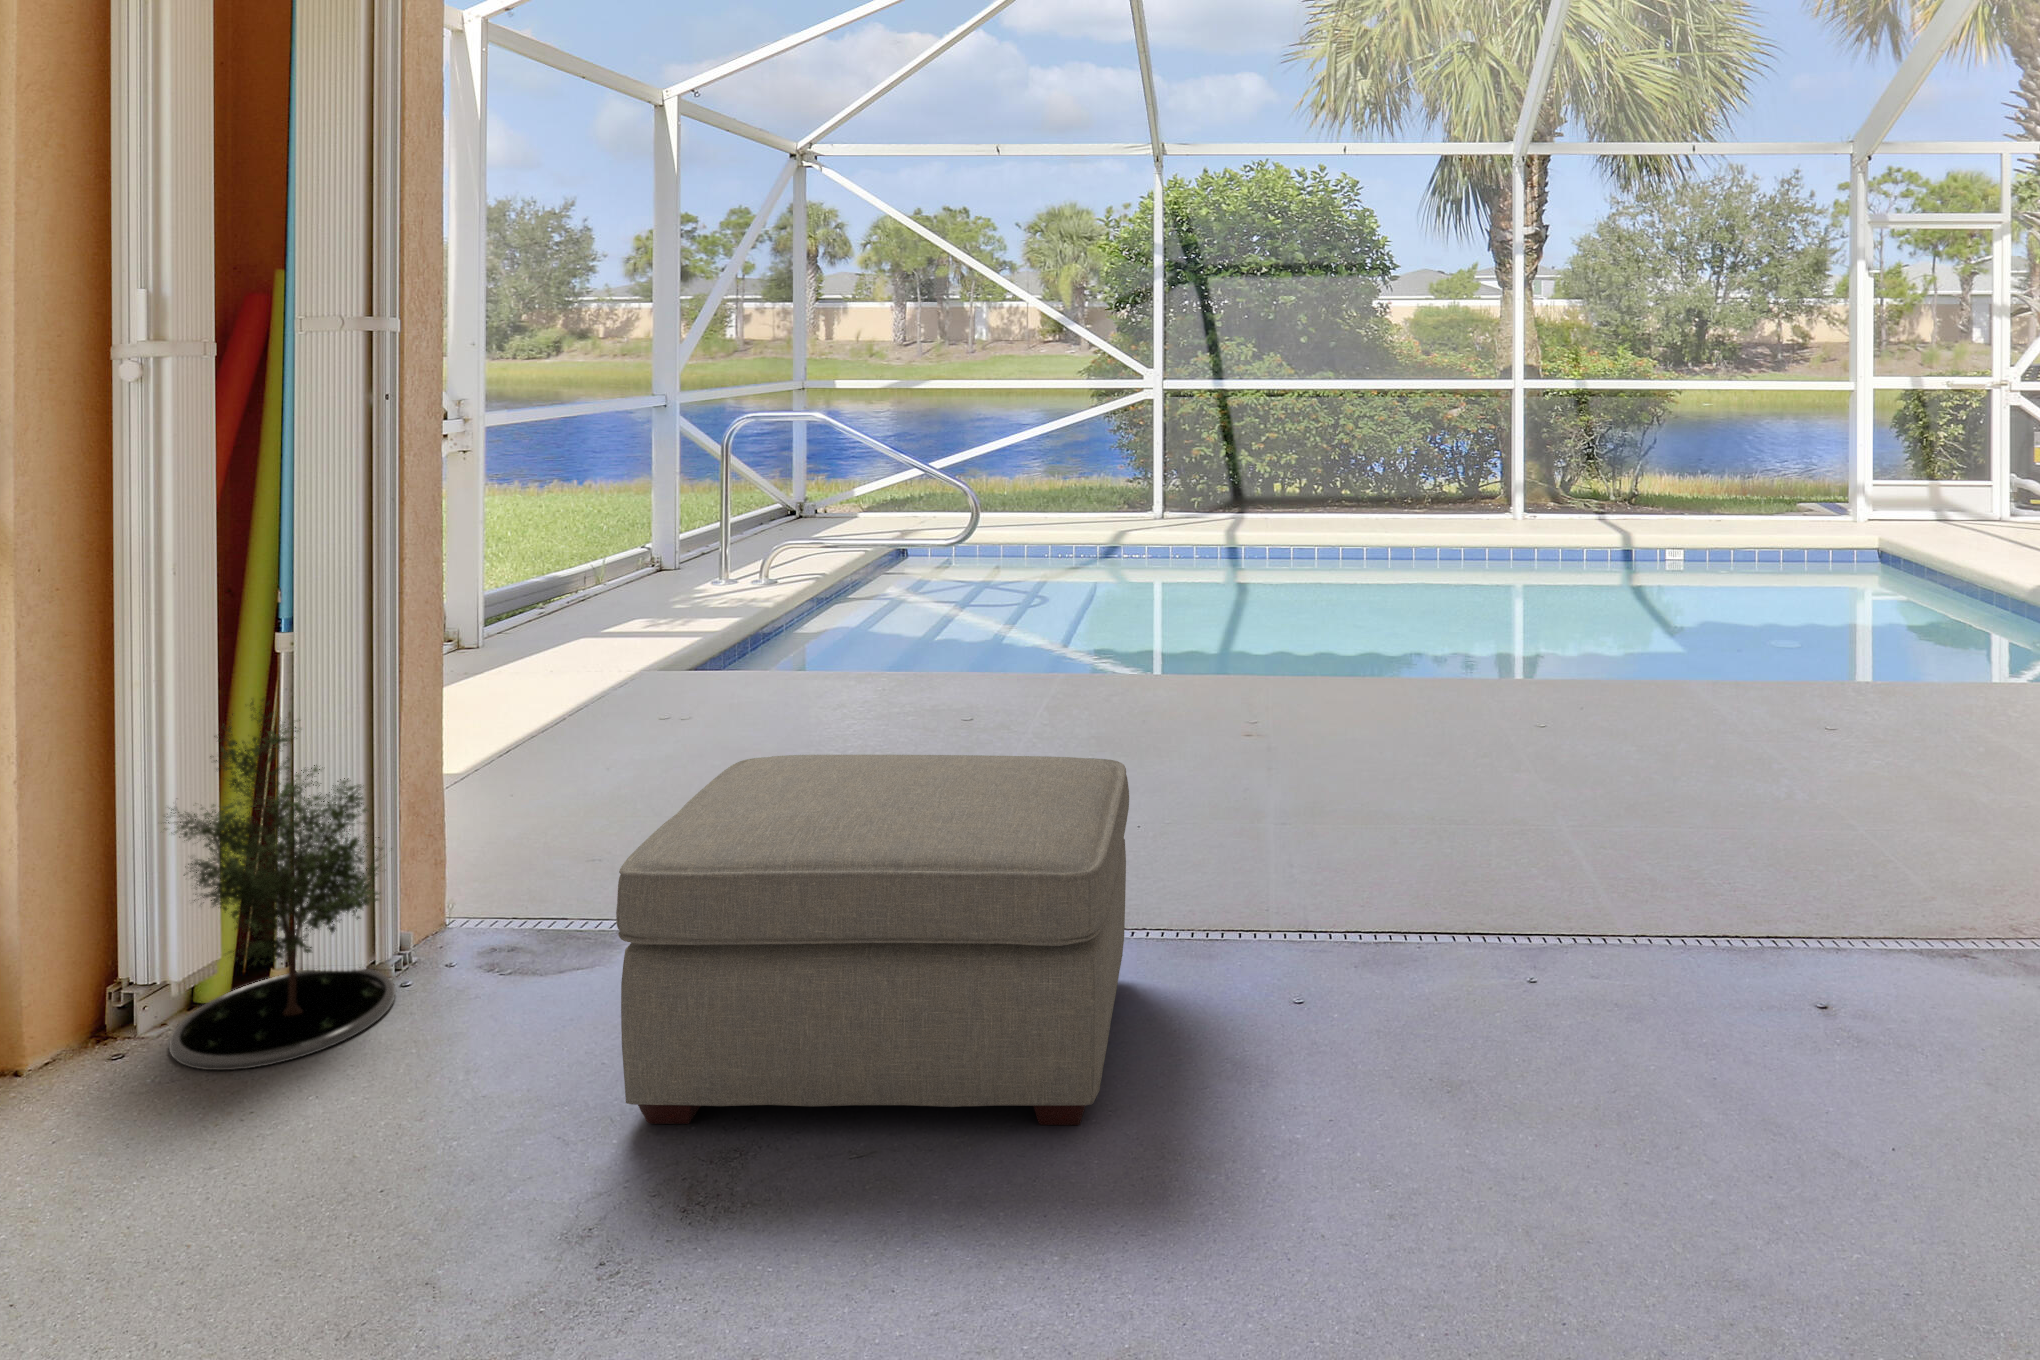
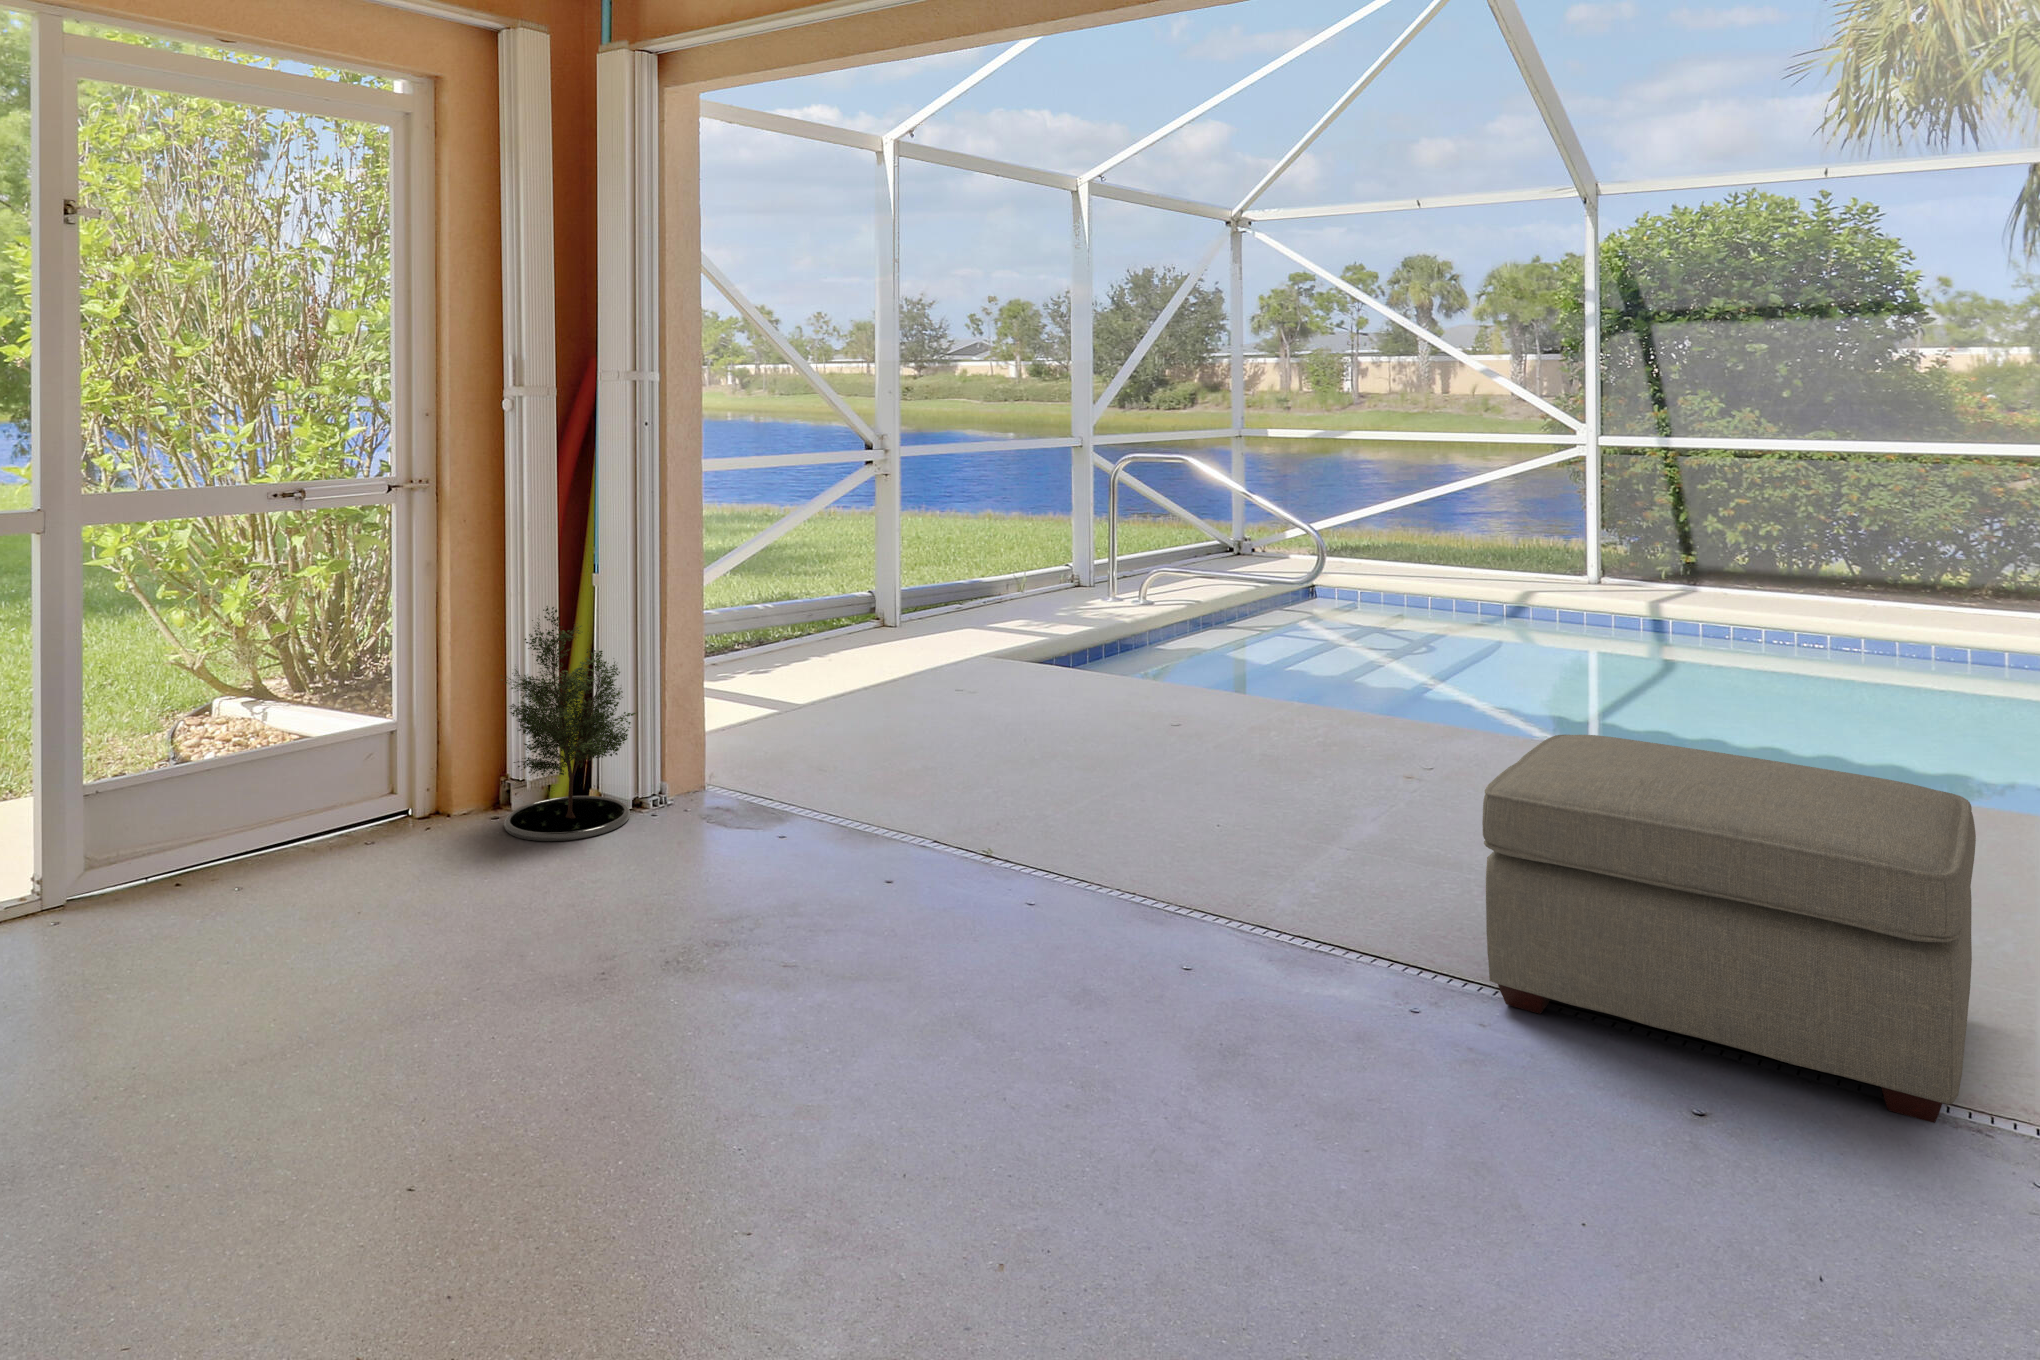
ottoman: present [616,755,1129,1125] -> present [1482,735,1976,1123]

